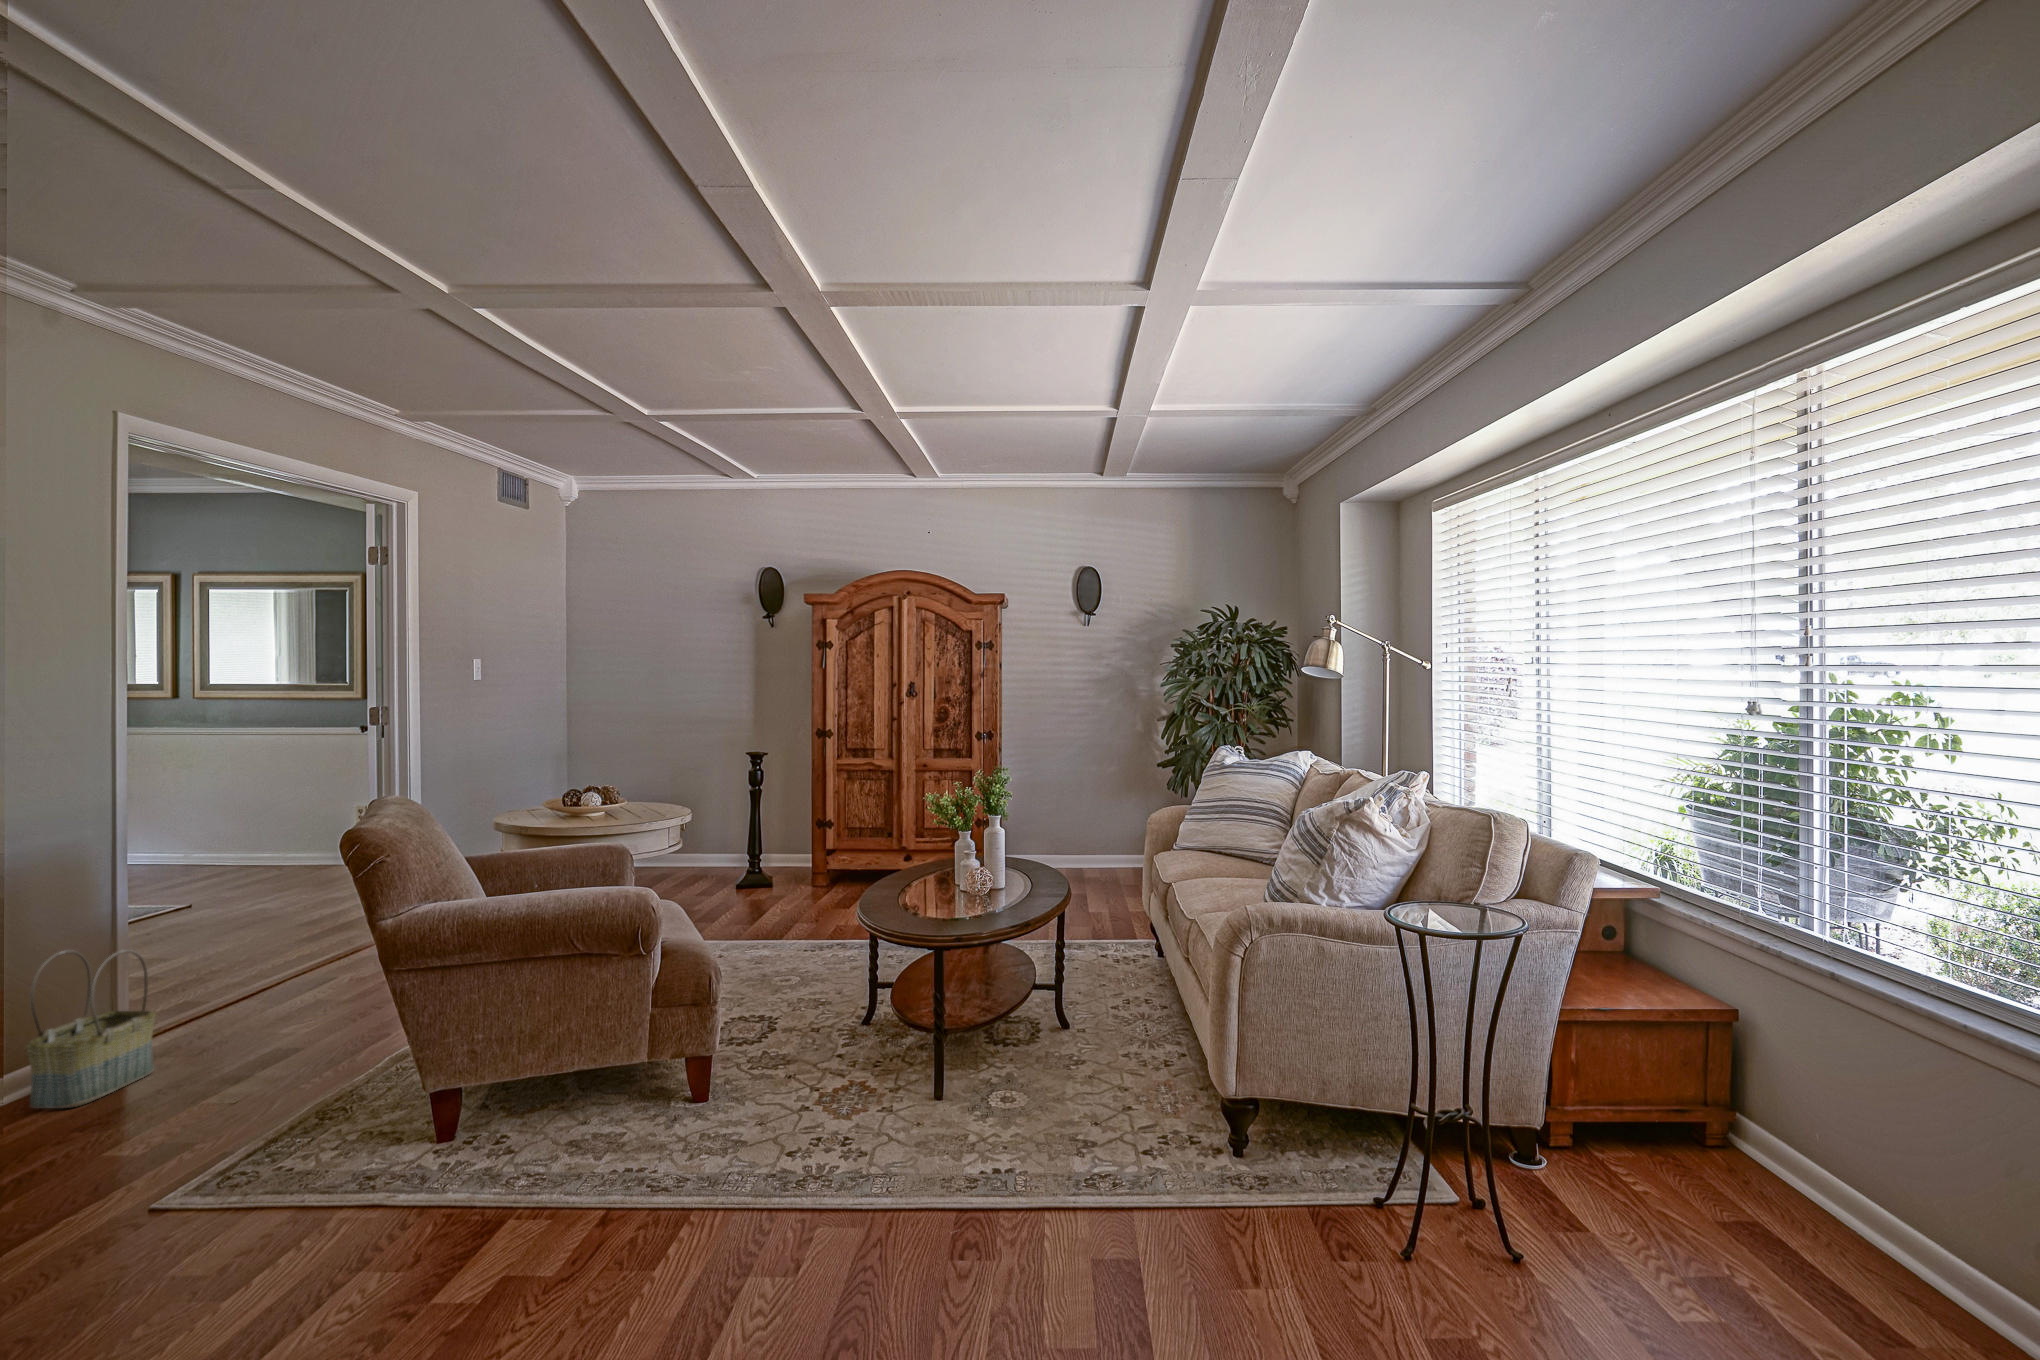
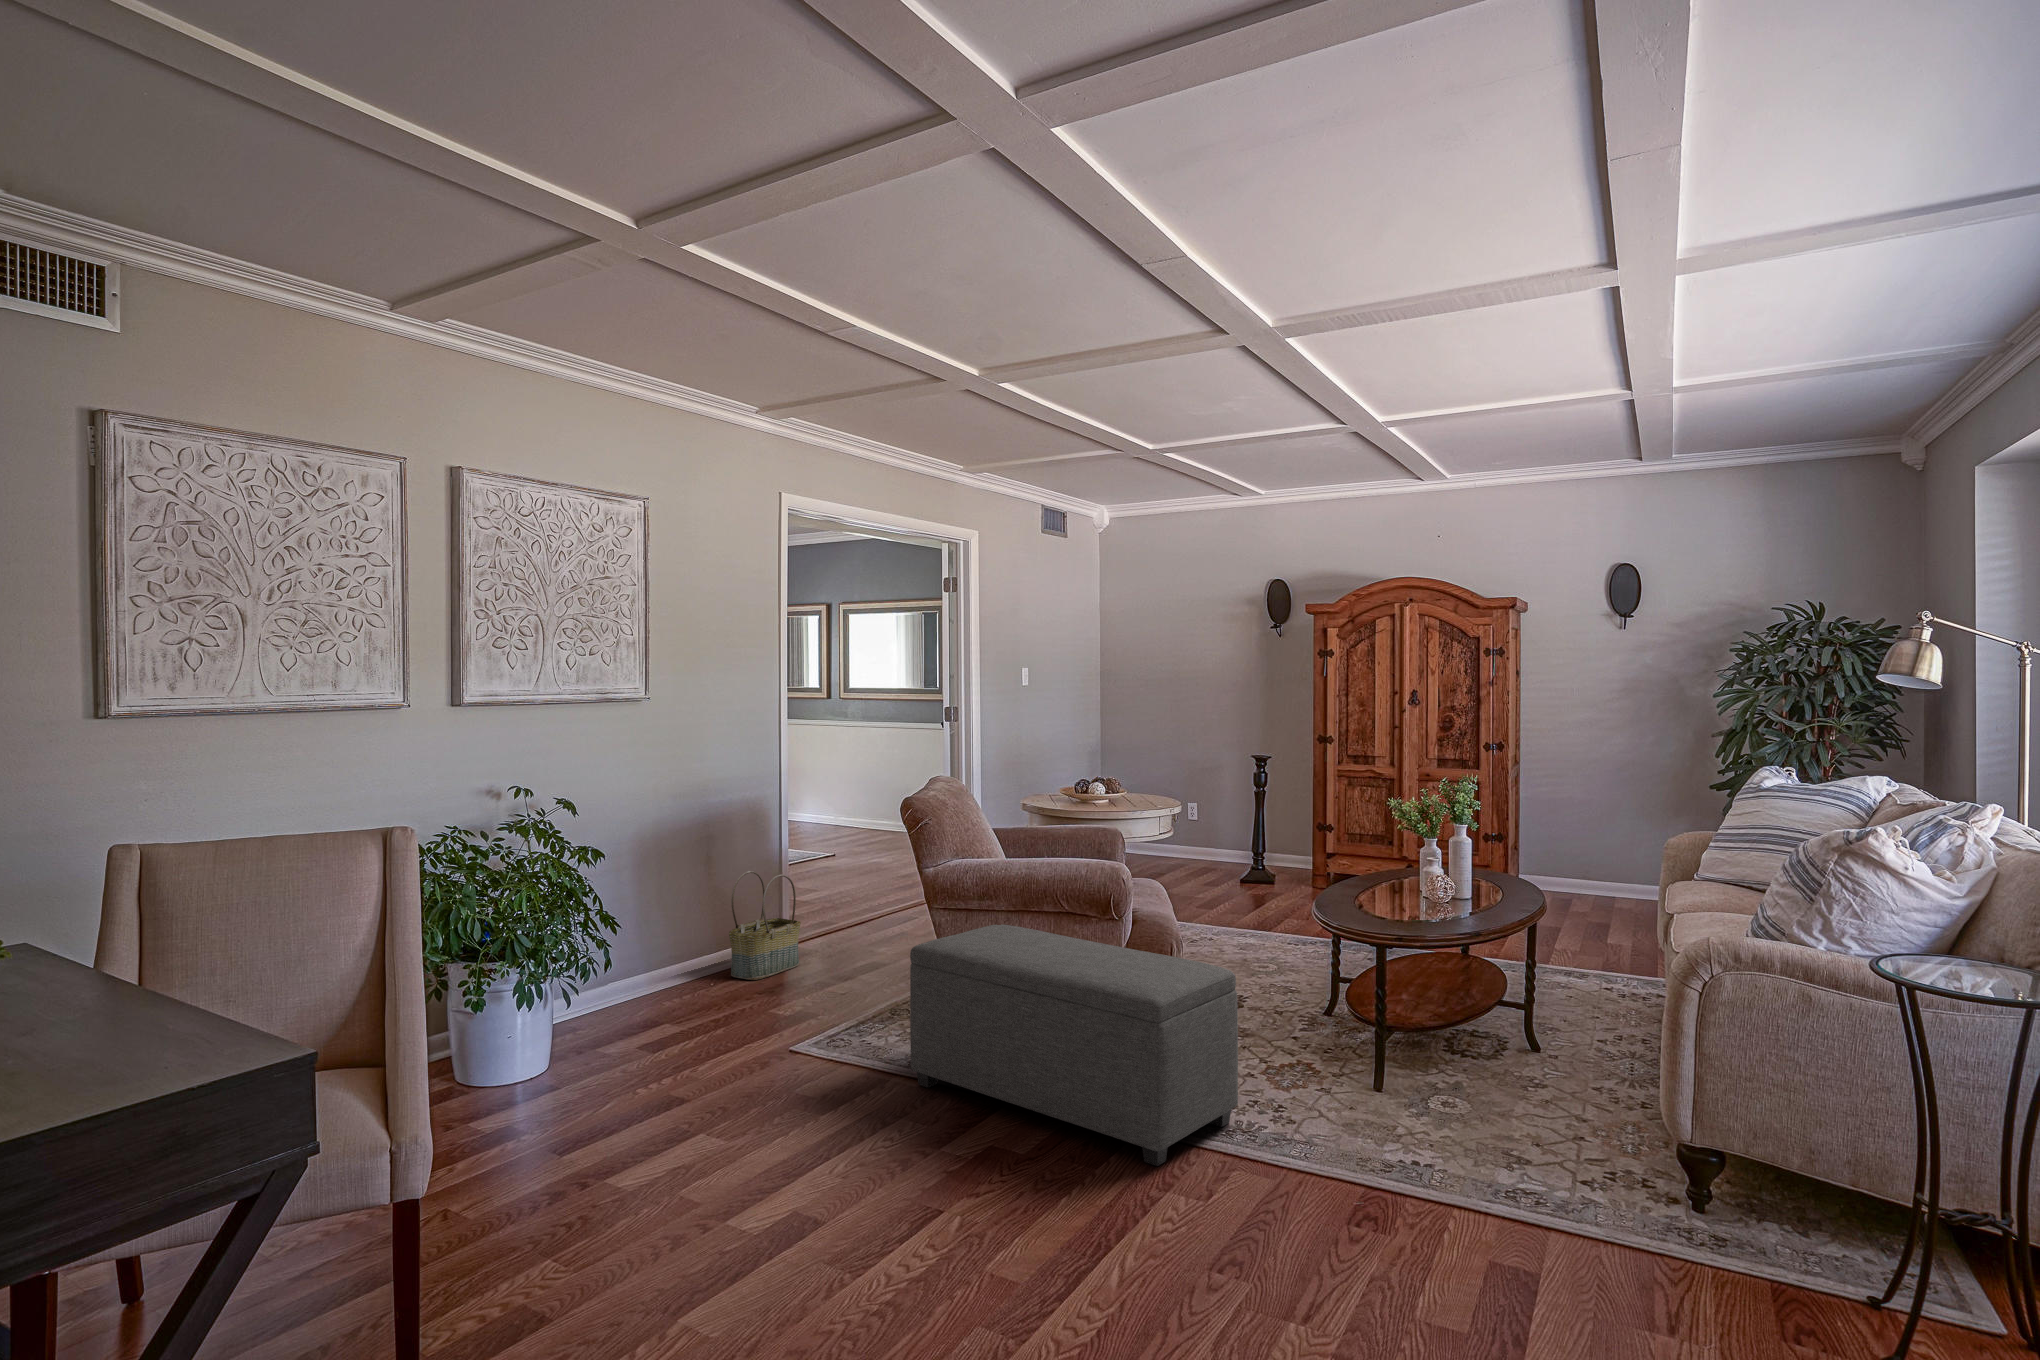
ottoman: none [366,982,806,1247] -> present [910,924,1238,1166]

